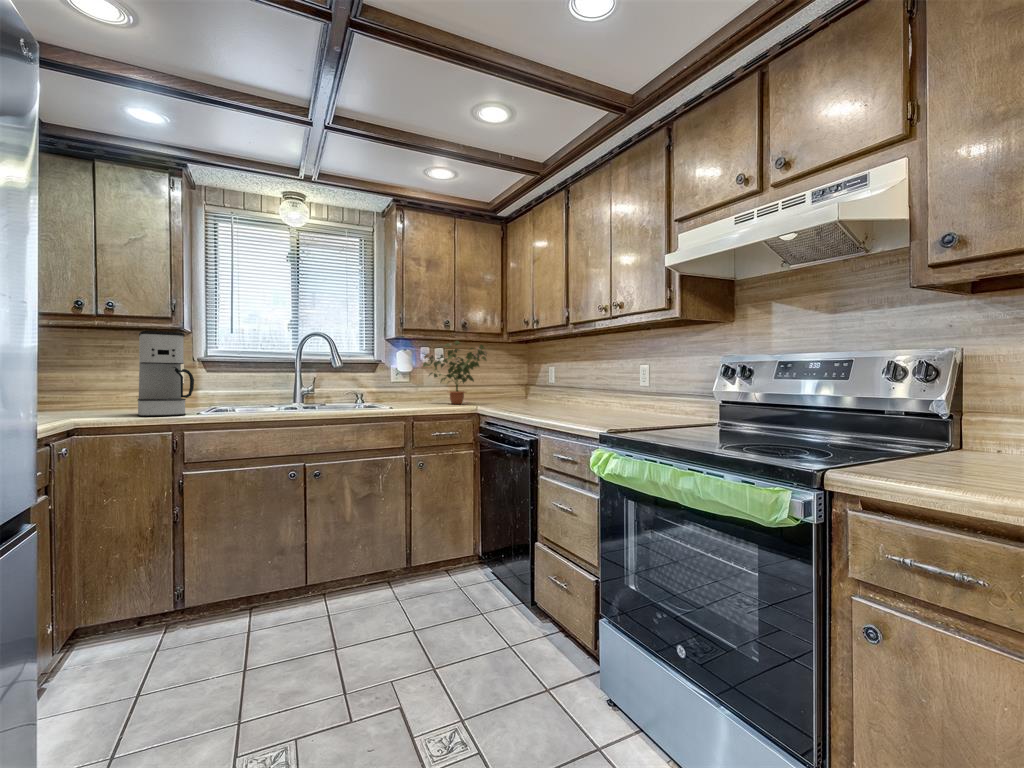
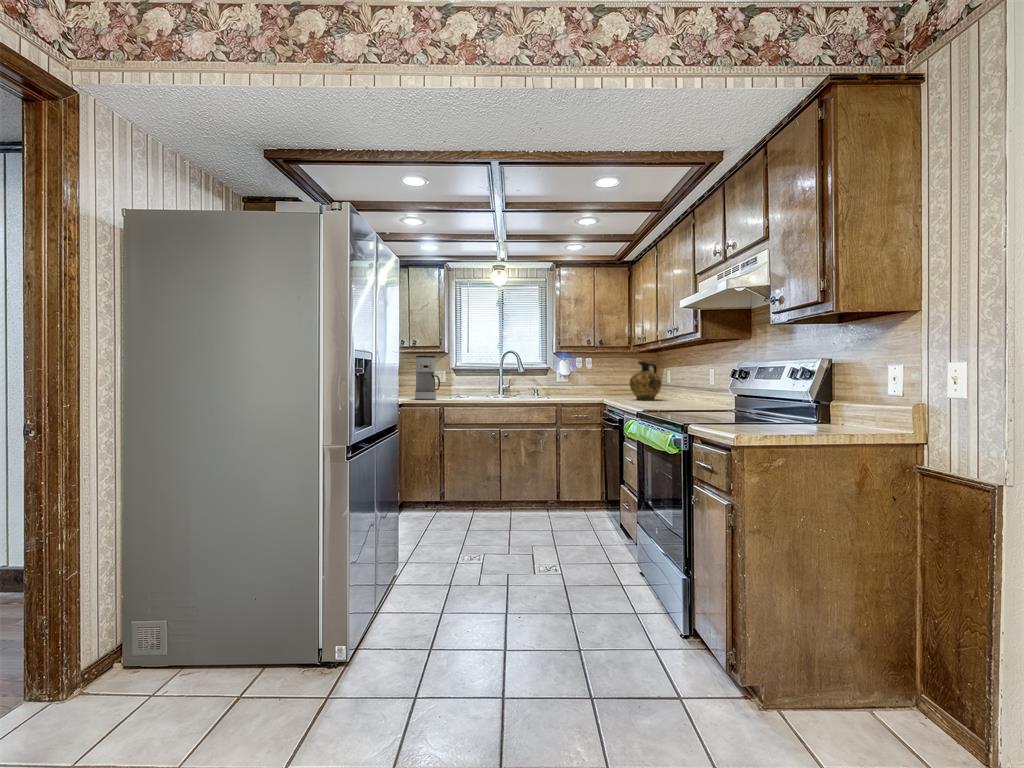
potted plant: present [423,341,487,404] -> none [574,353,620,396]
ceramic jug: none [518,353,563,410] -> present [630,361,662,400]

